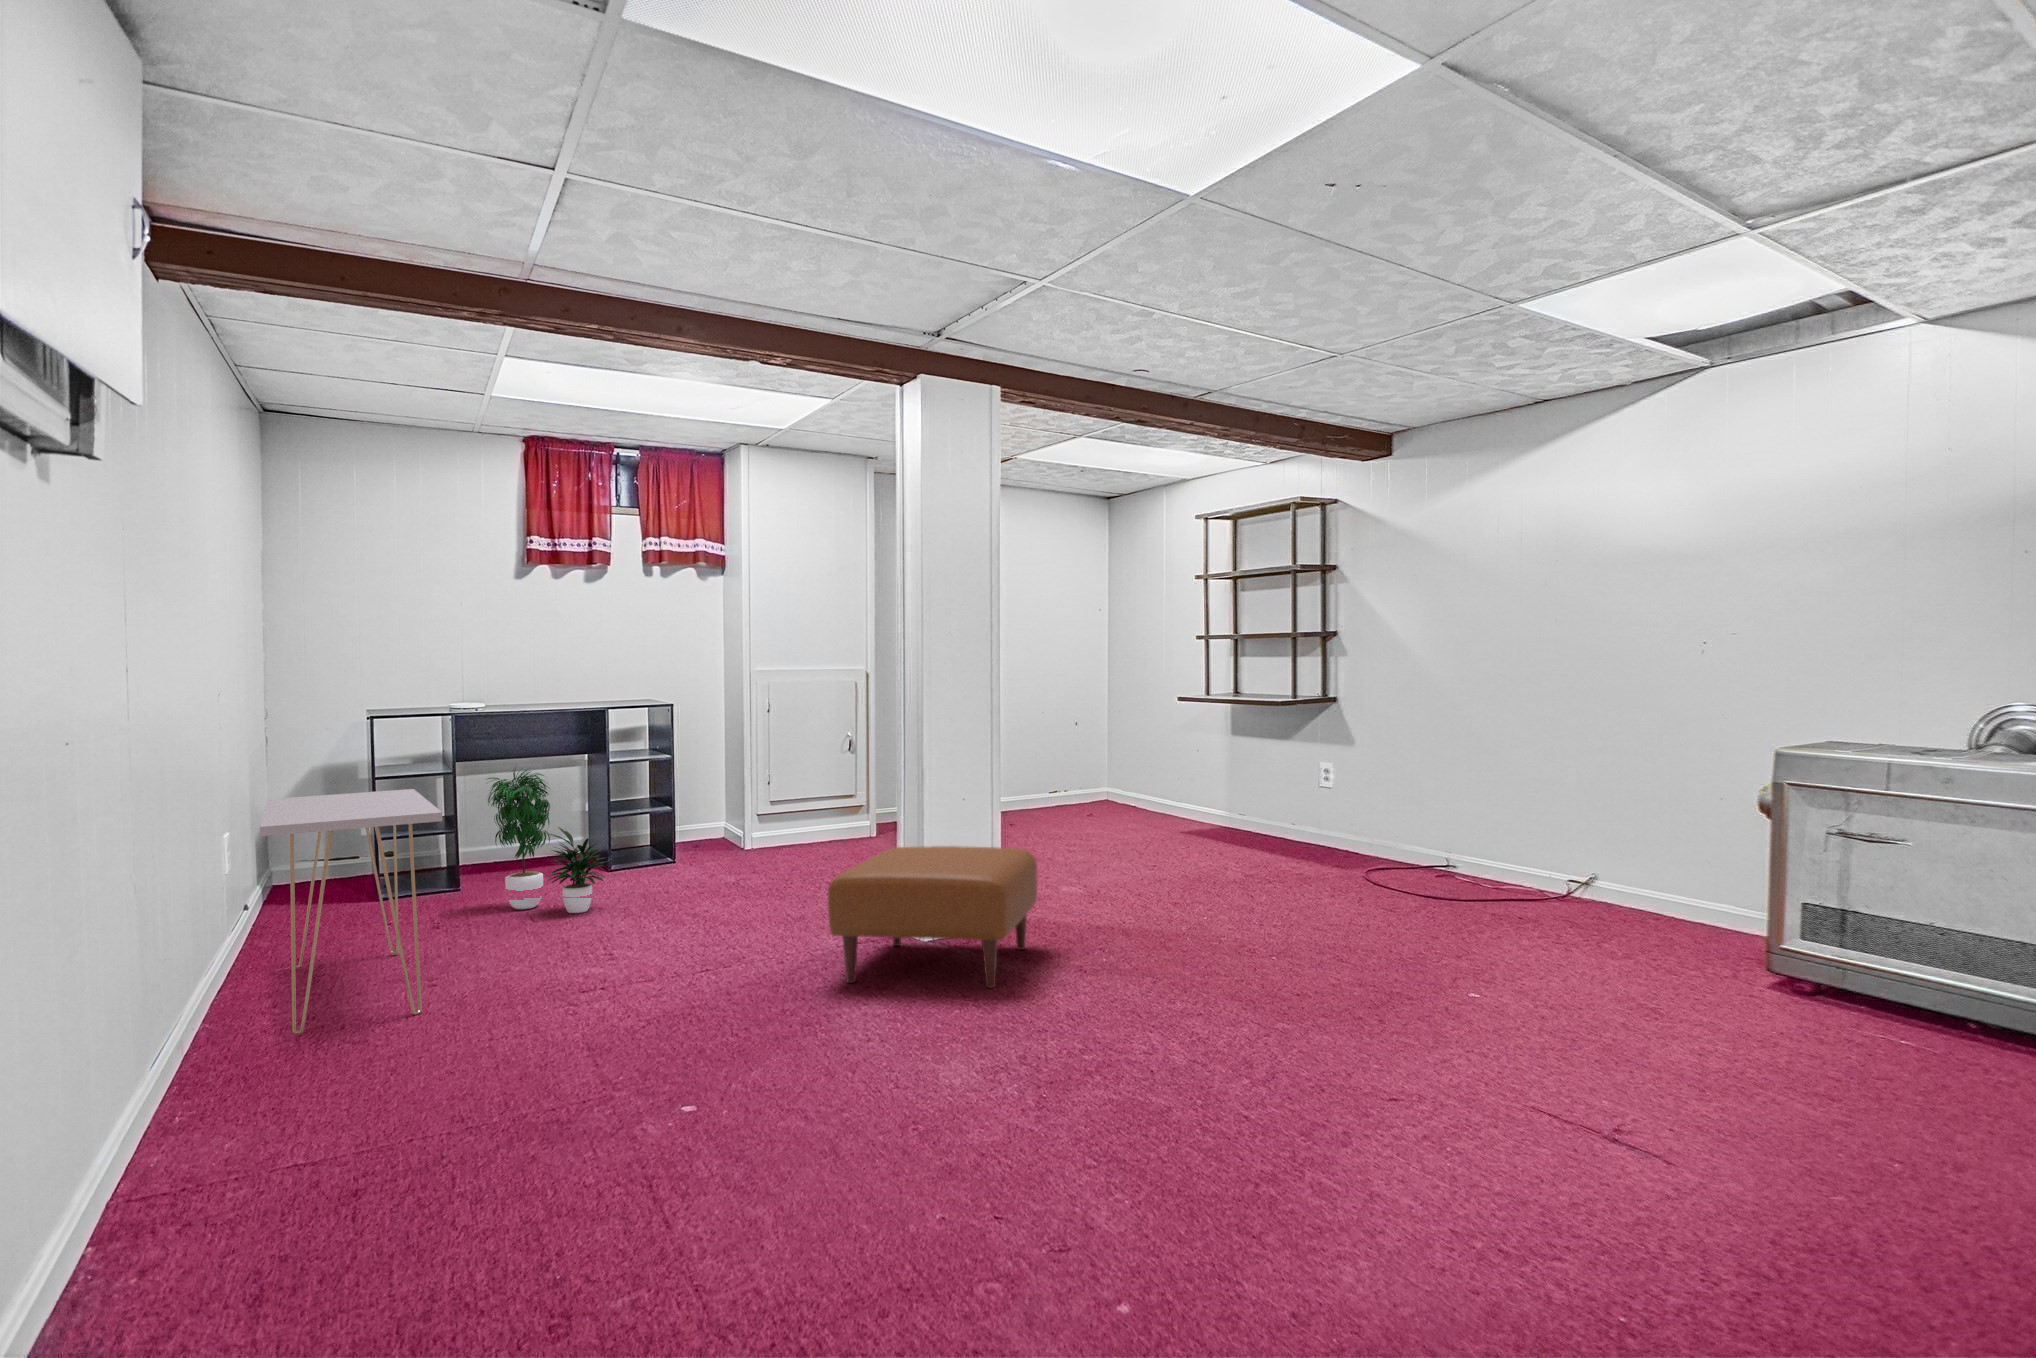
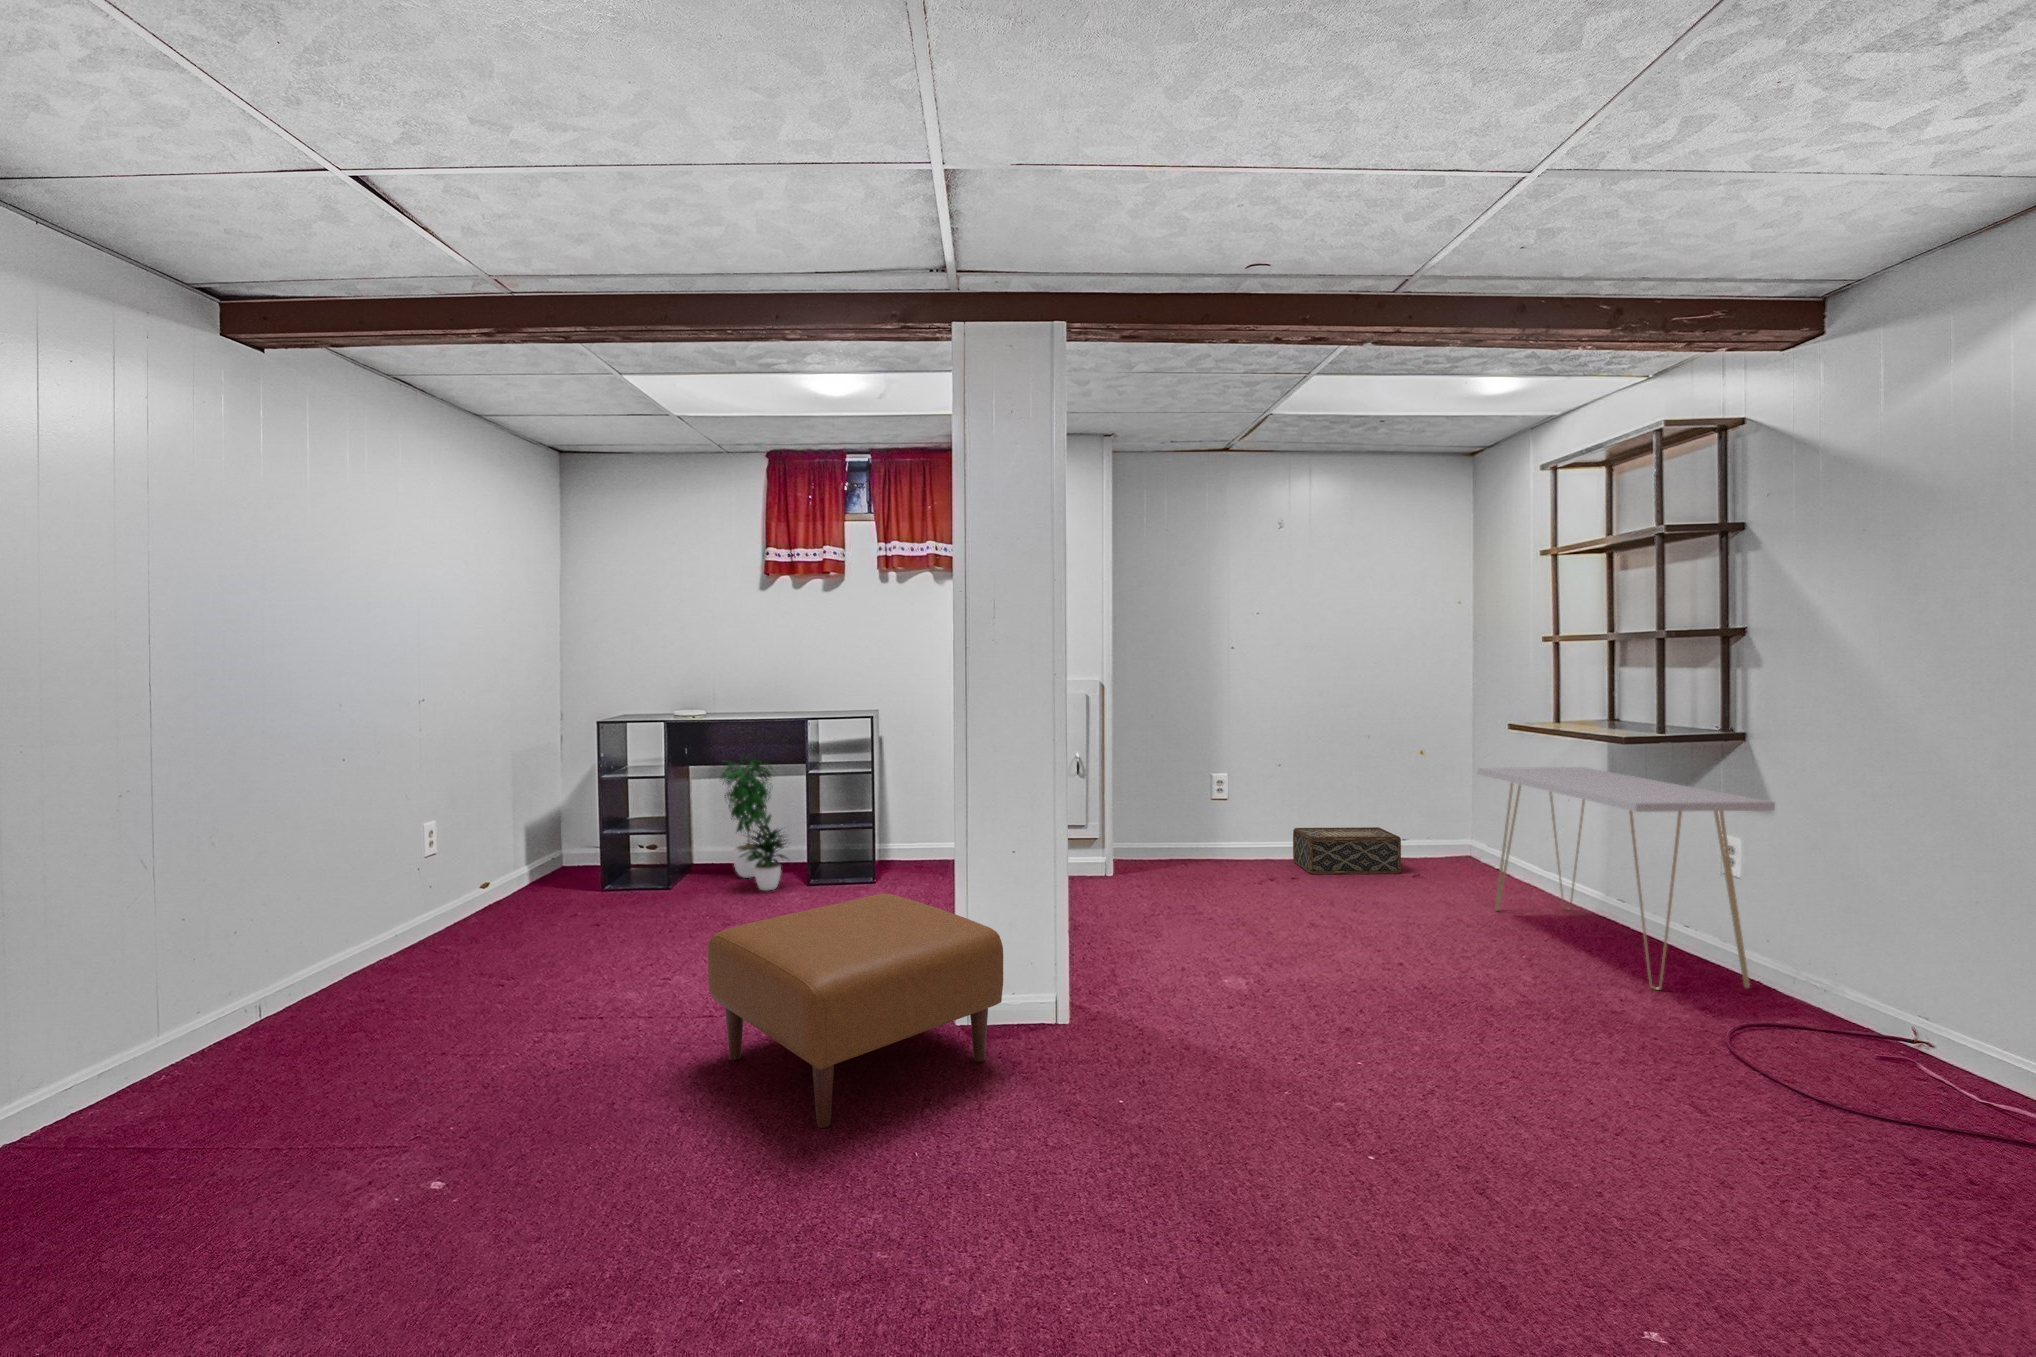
console table: present [260,789,442,1034] -> present [1477,767,1775,990]
woven basket: none [1015,798,1100,839] -> present [1293,827,1401,874]

